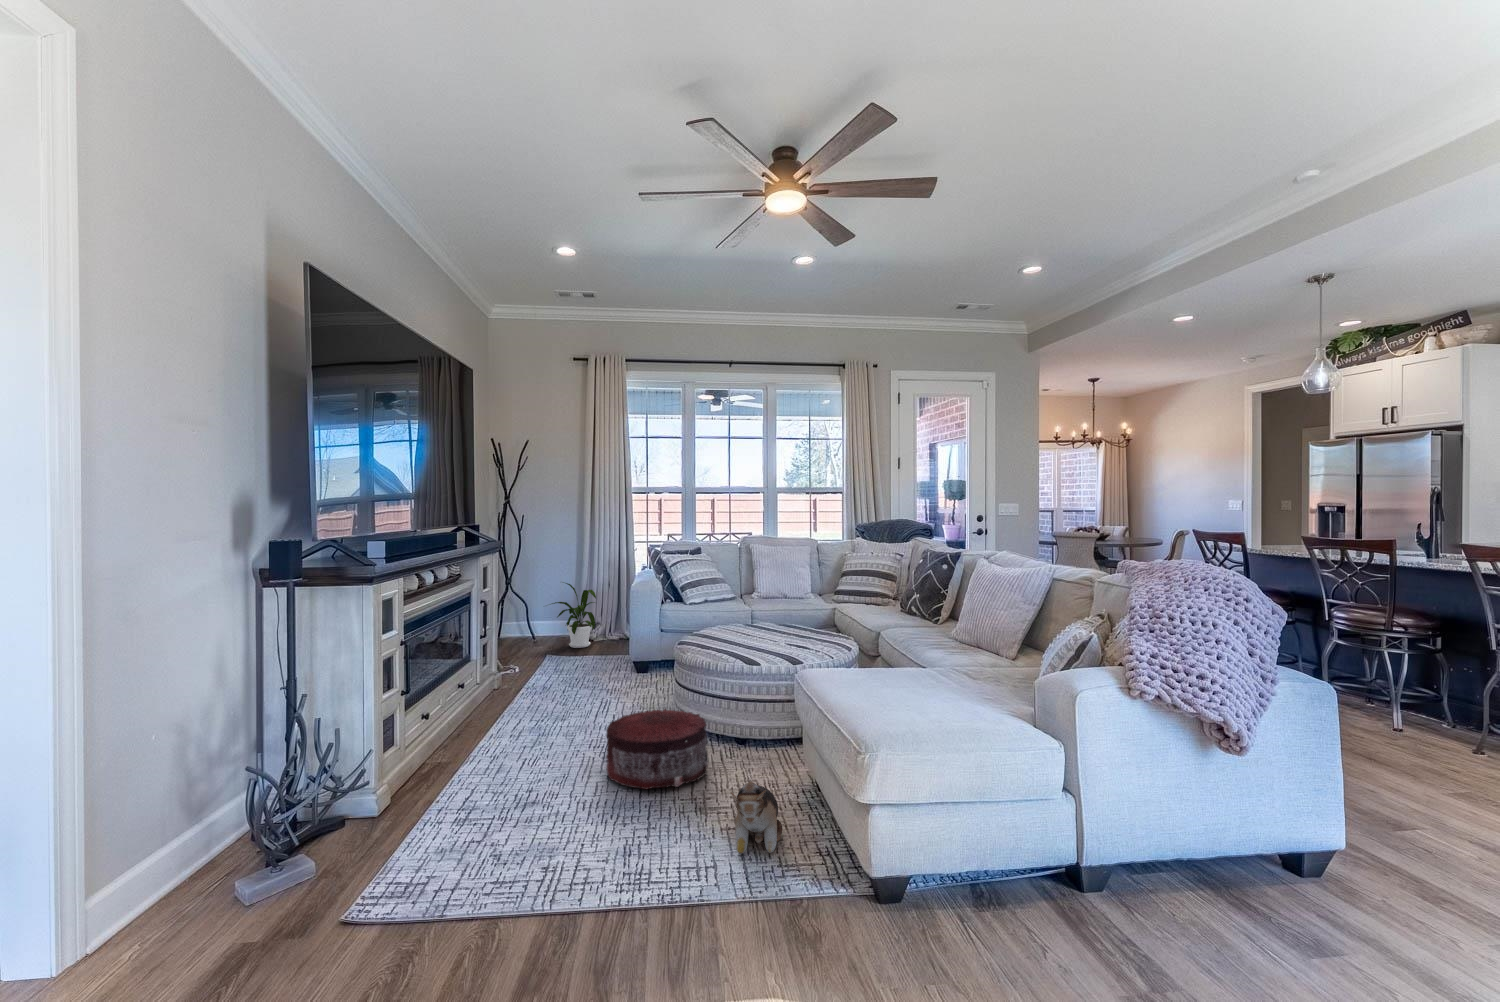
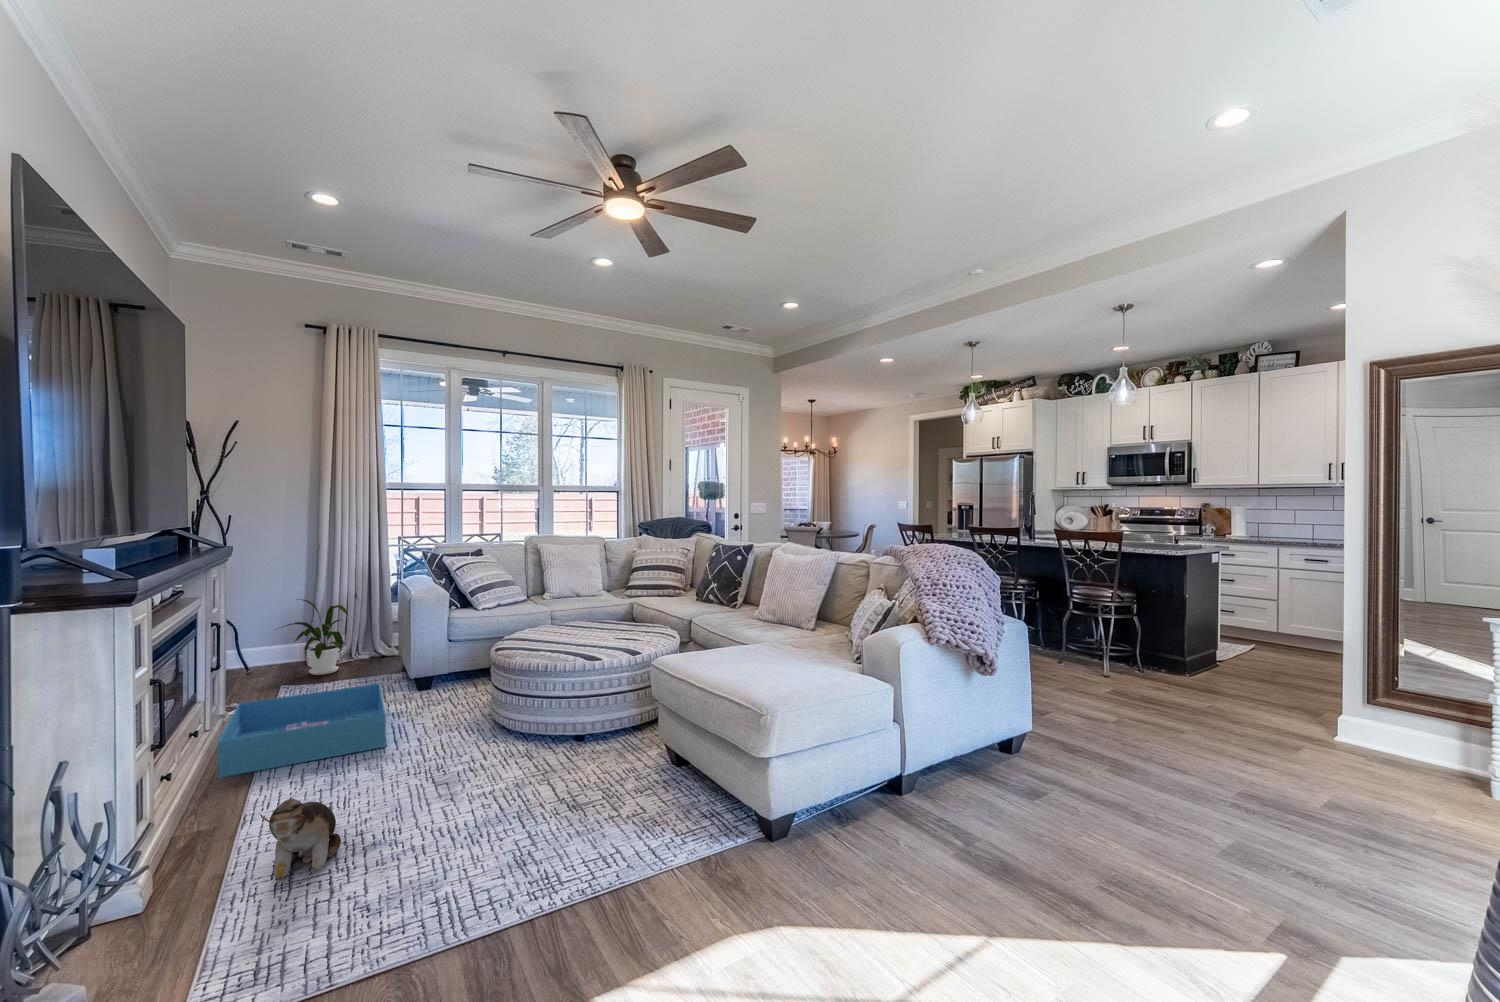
storage bin: none [467,662,600,723] -> present [218,683,386,778]
pouf: present [606,709,708,789] -> none [445,716,563,803]
plush toy: present [731,781,782,854] -> present [260,798,341,879]

